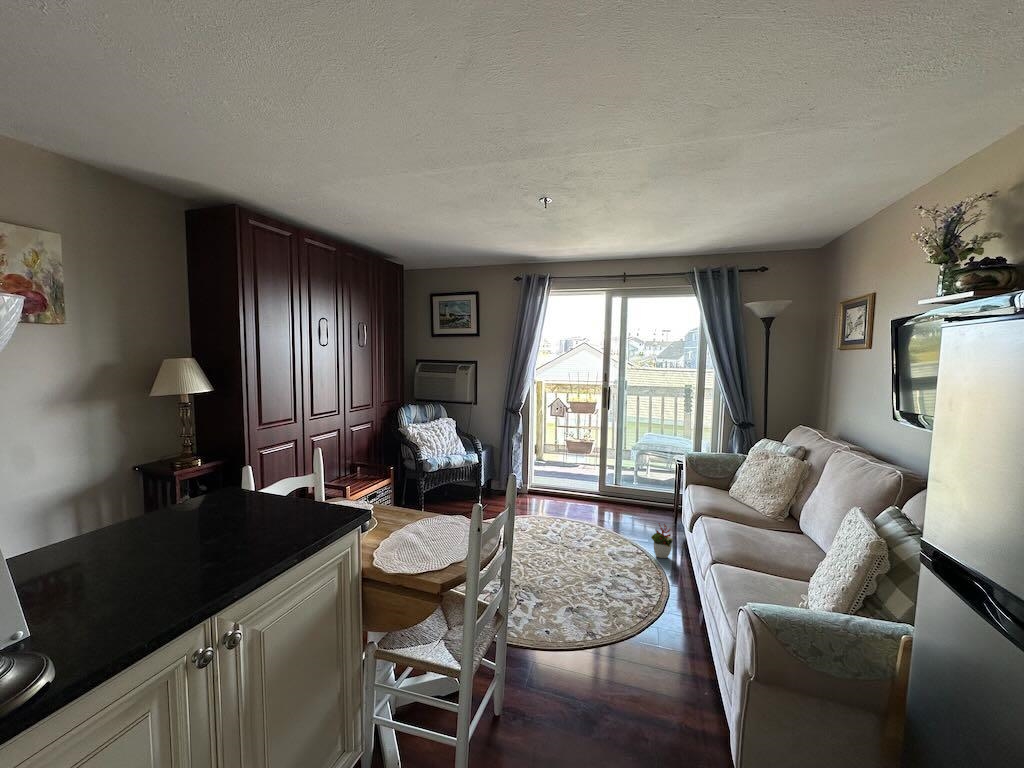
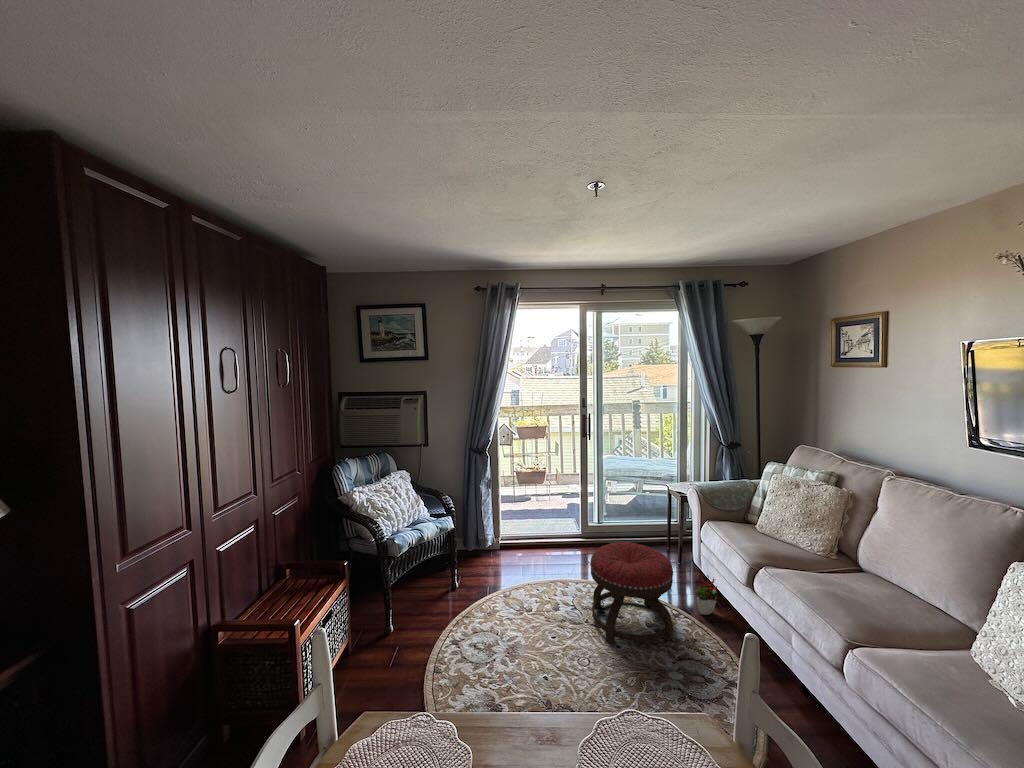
ottoman: none [560,487,627,565] -> present [590,542,673,643]

